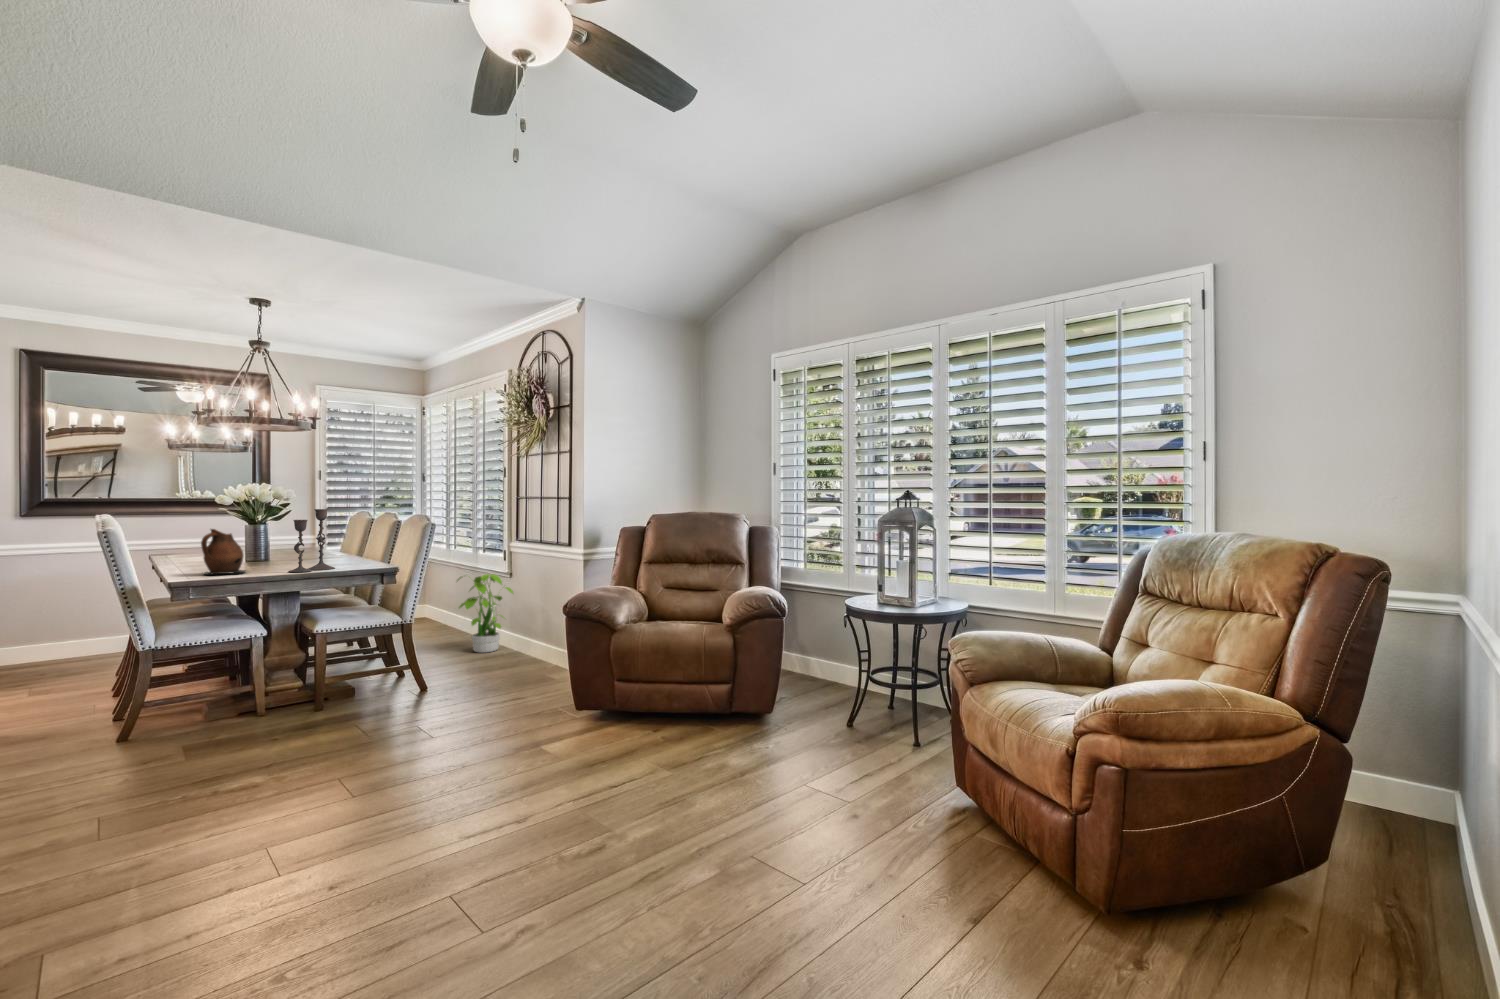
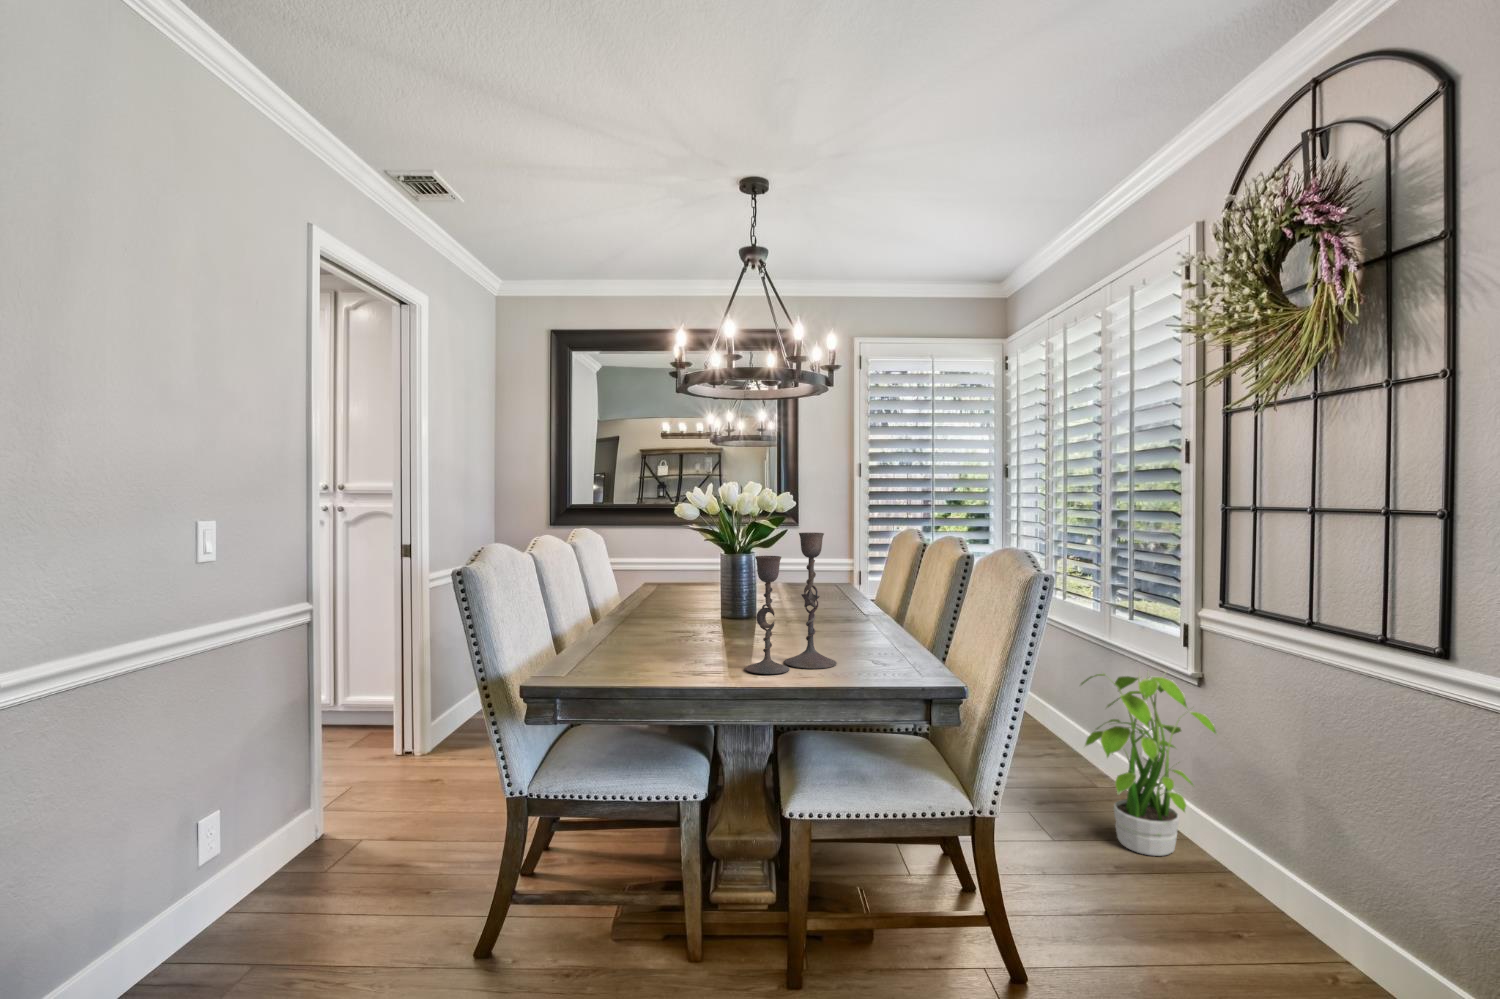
ceramic pitcher: present [201,529,245,575] -> none [611,567,690,663]

